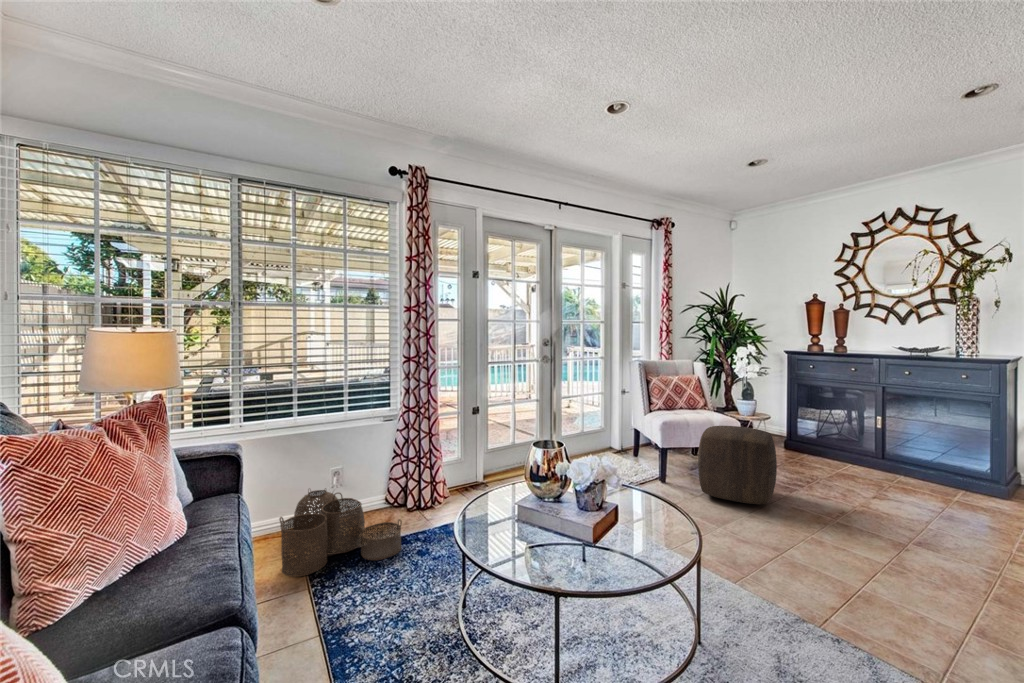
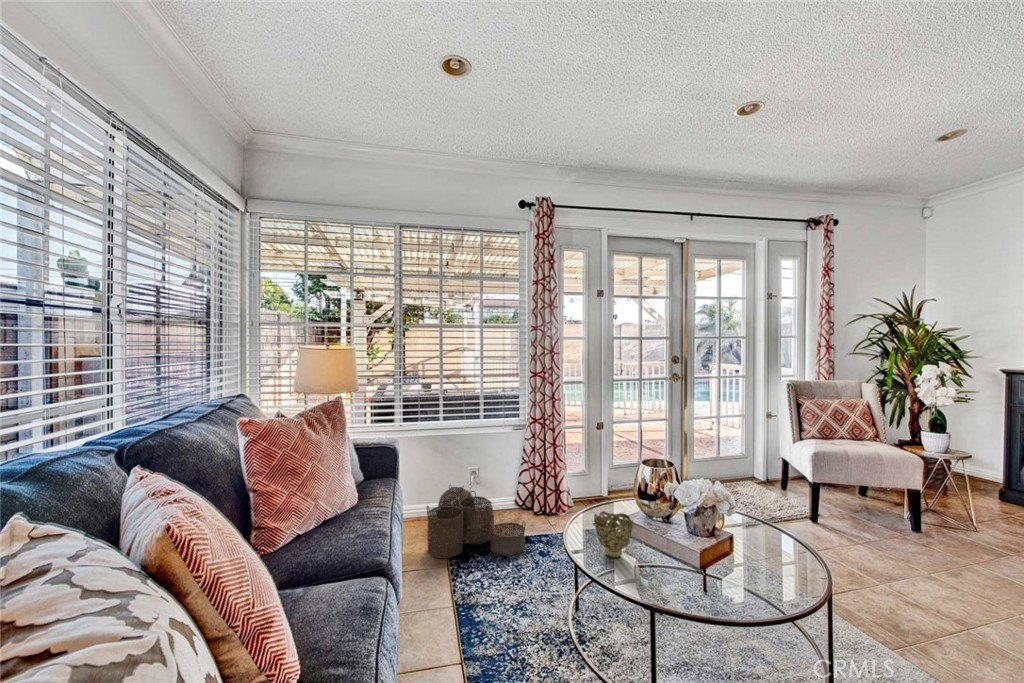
ottoman: present [698,426,777,504] -> none [859,462,971,563]
decorative bowl: none [484,498,527,546] -> present [593,511,634,558]

